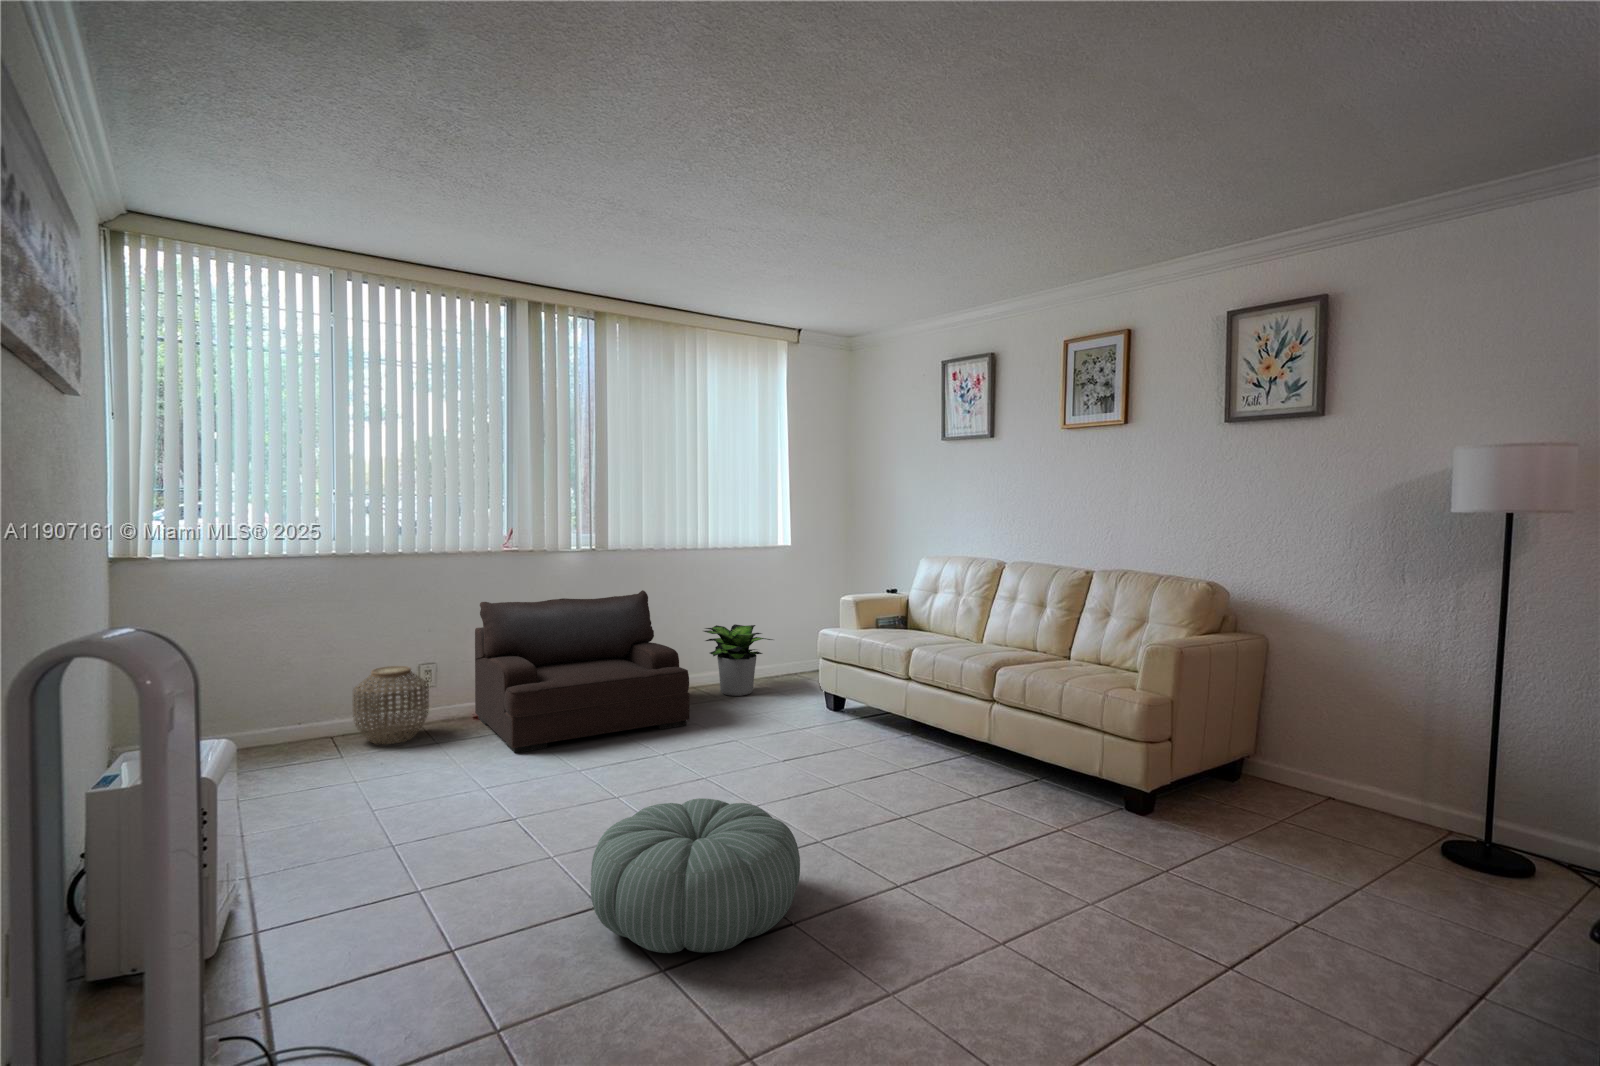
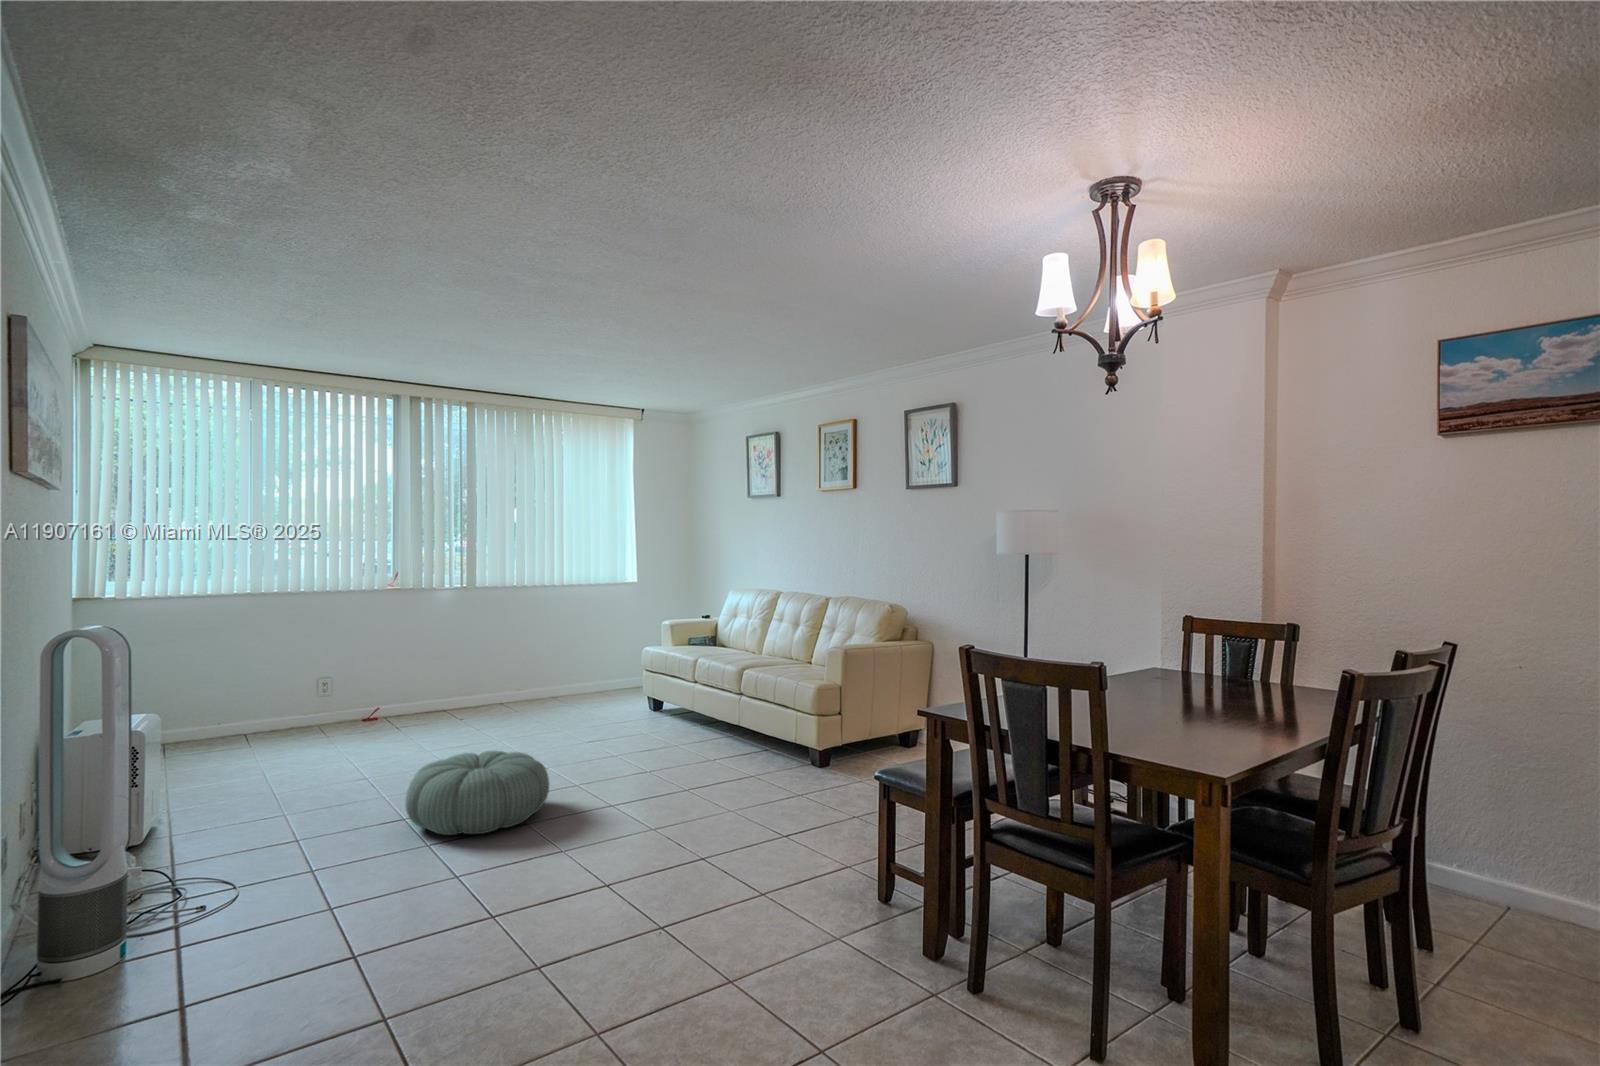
armchair: present [475,590,690,753] -> none [363,619,532,742]
potted plant: present [704,624,773,696] -> none [553,646,616,702]
woven basket: present [353,666,429,744] -> none [262,679,323,739]

